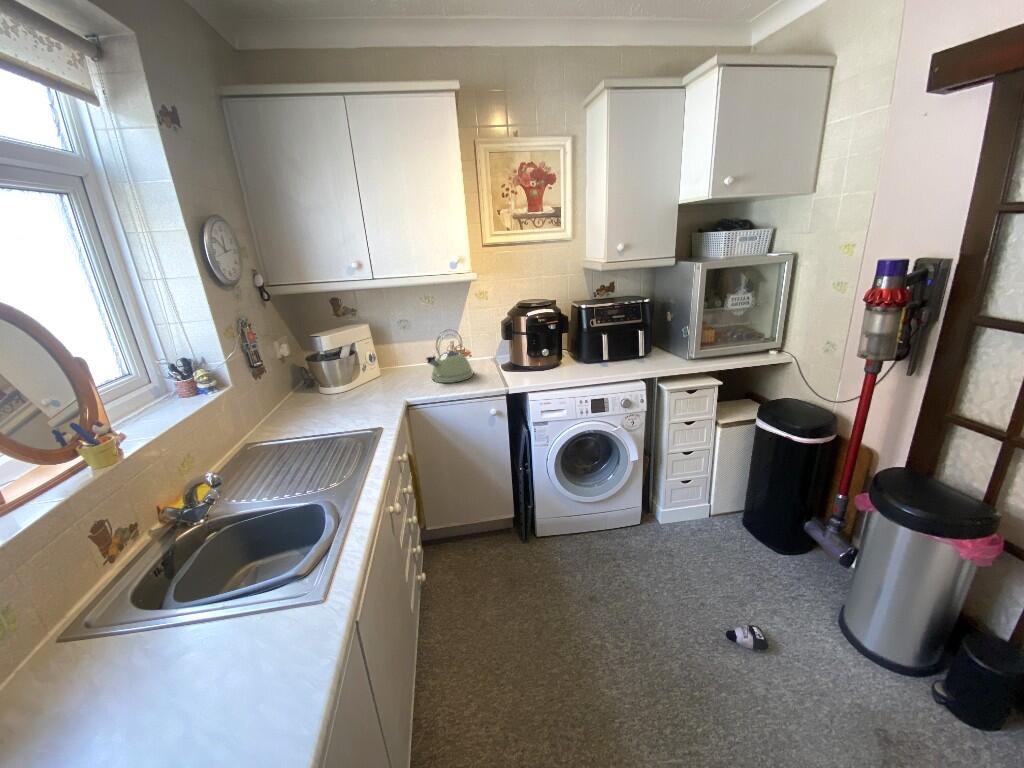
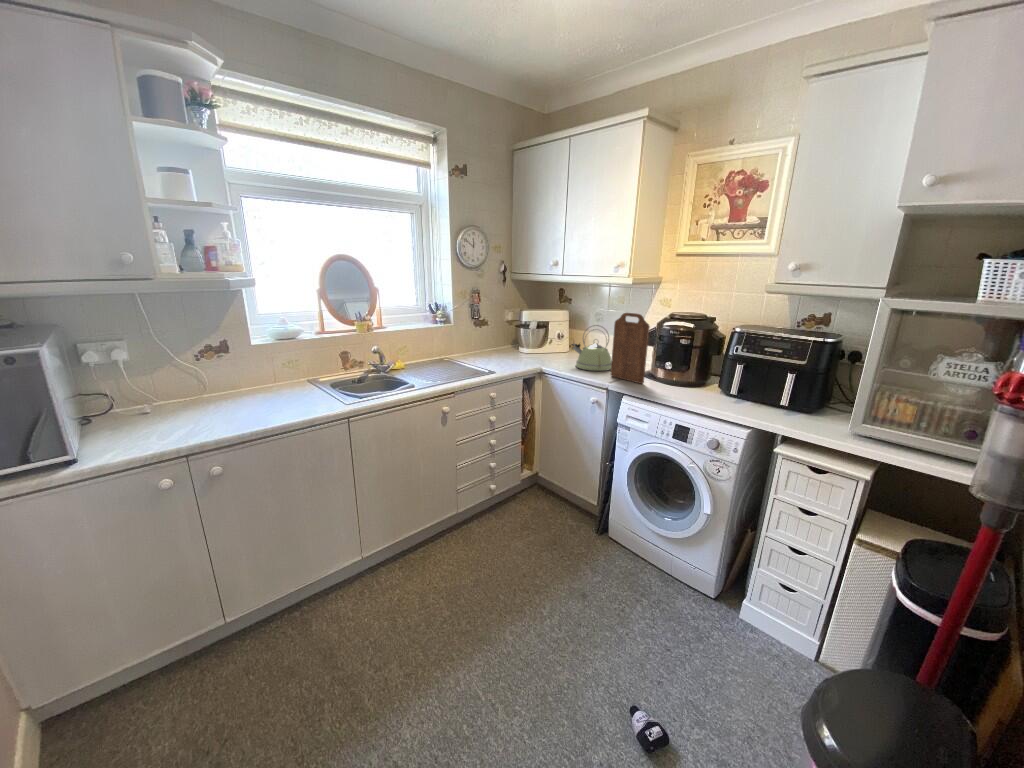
cutting board: none [487,309,530,379] -> present [611,313,650,384]

